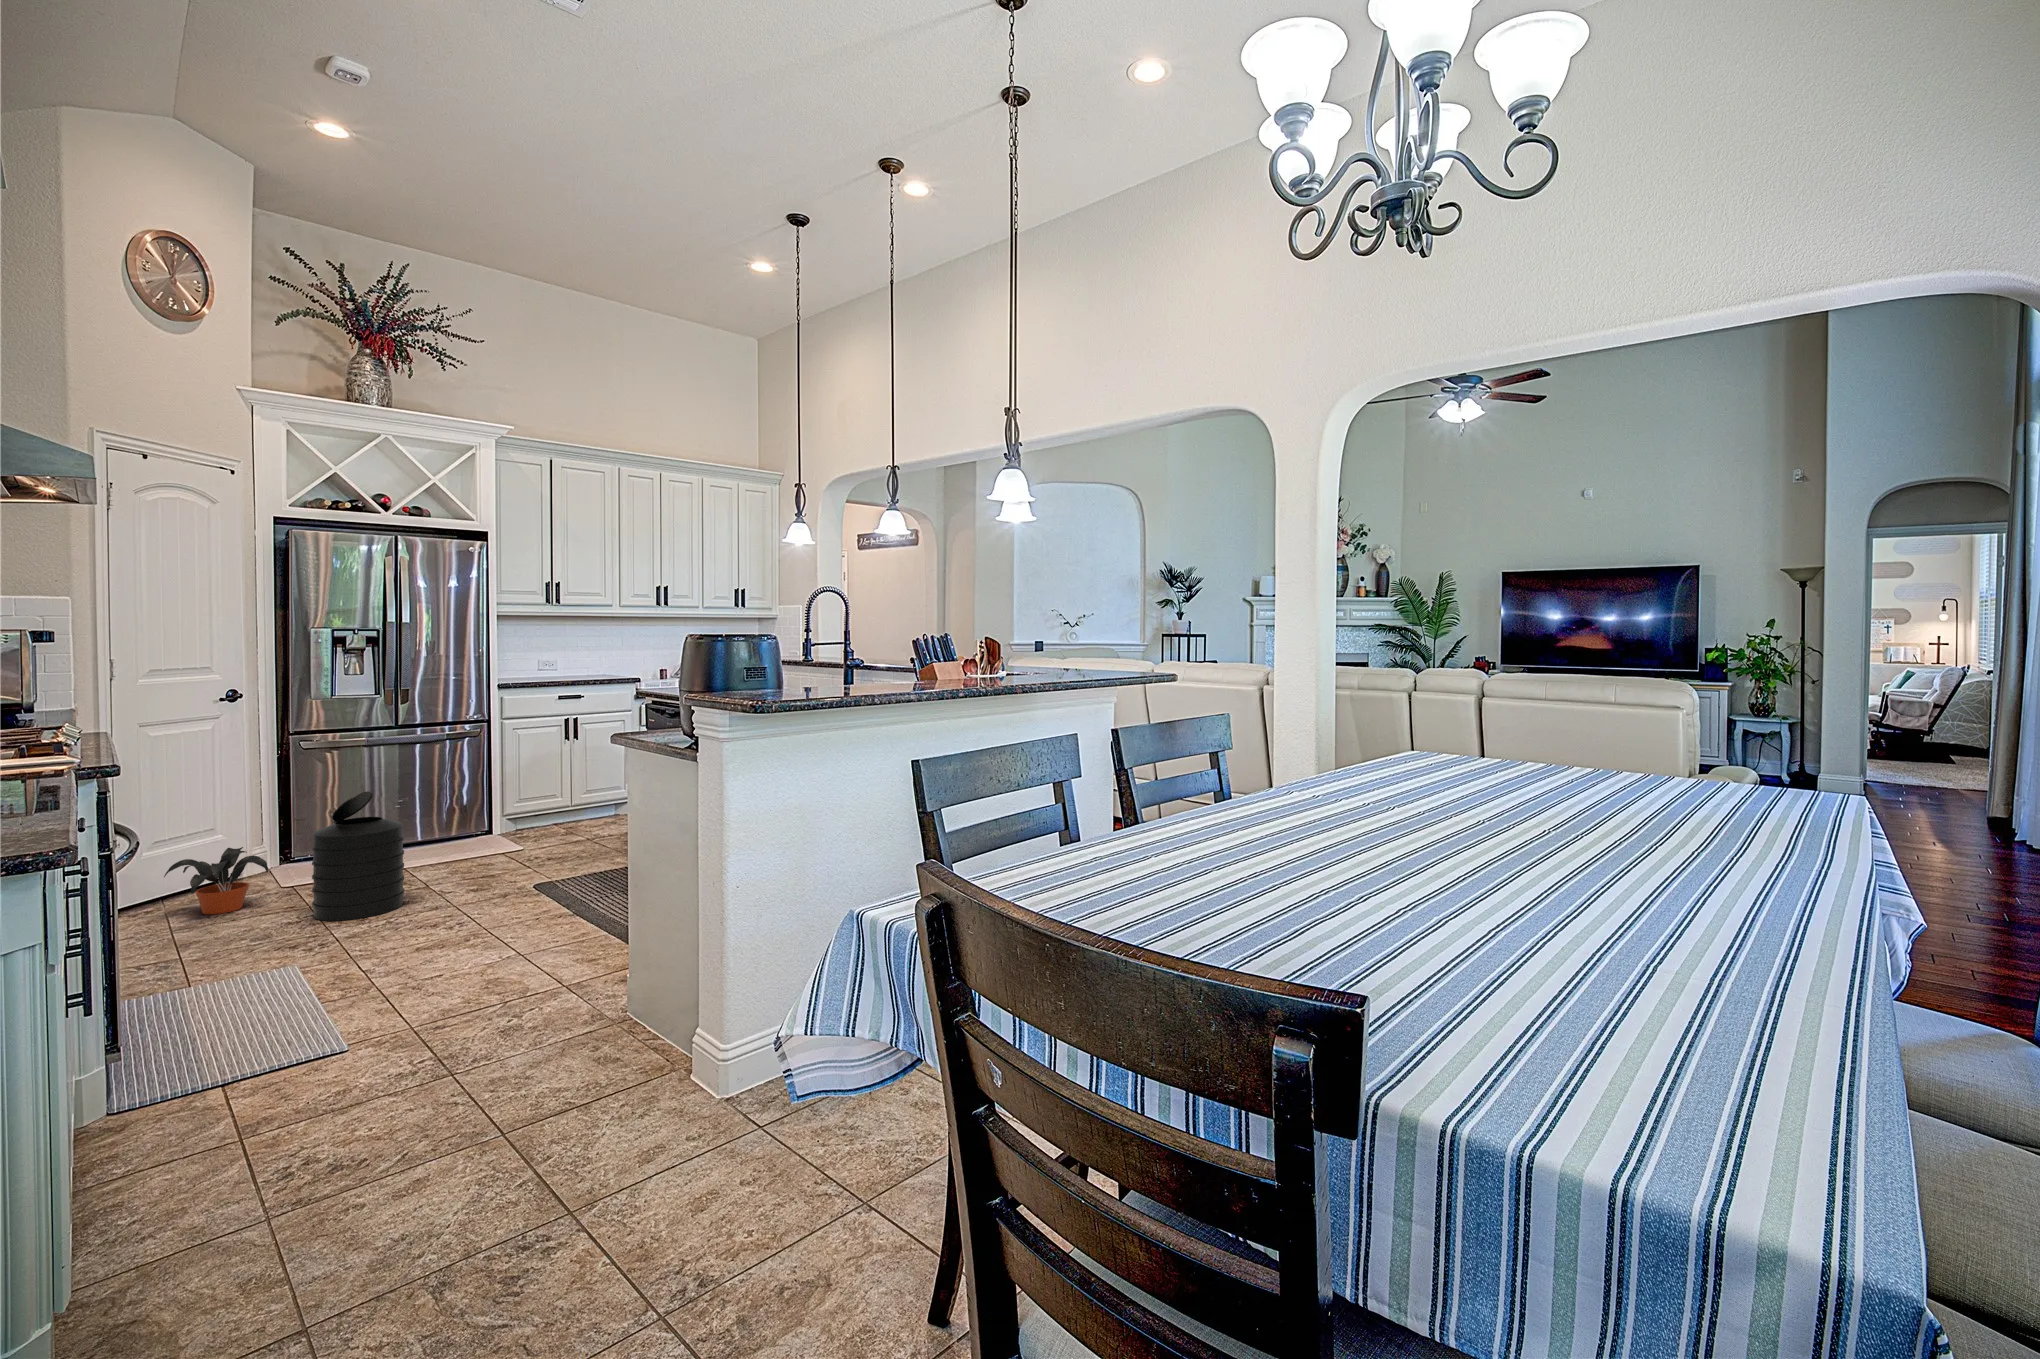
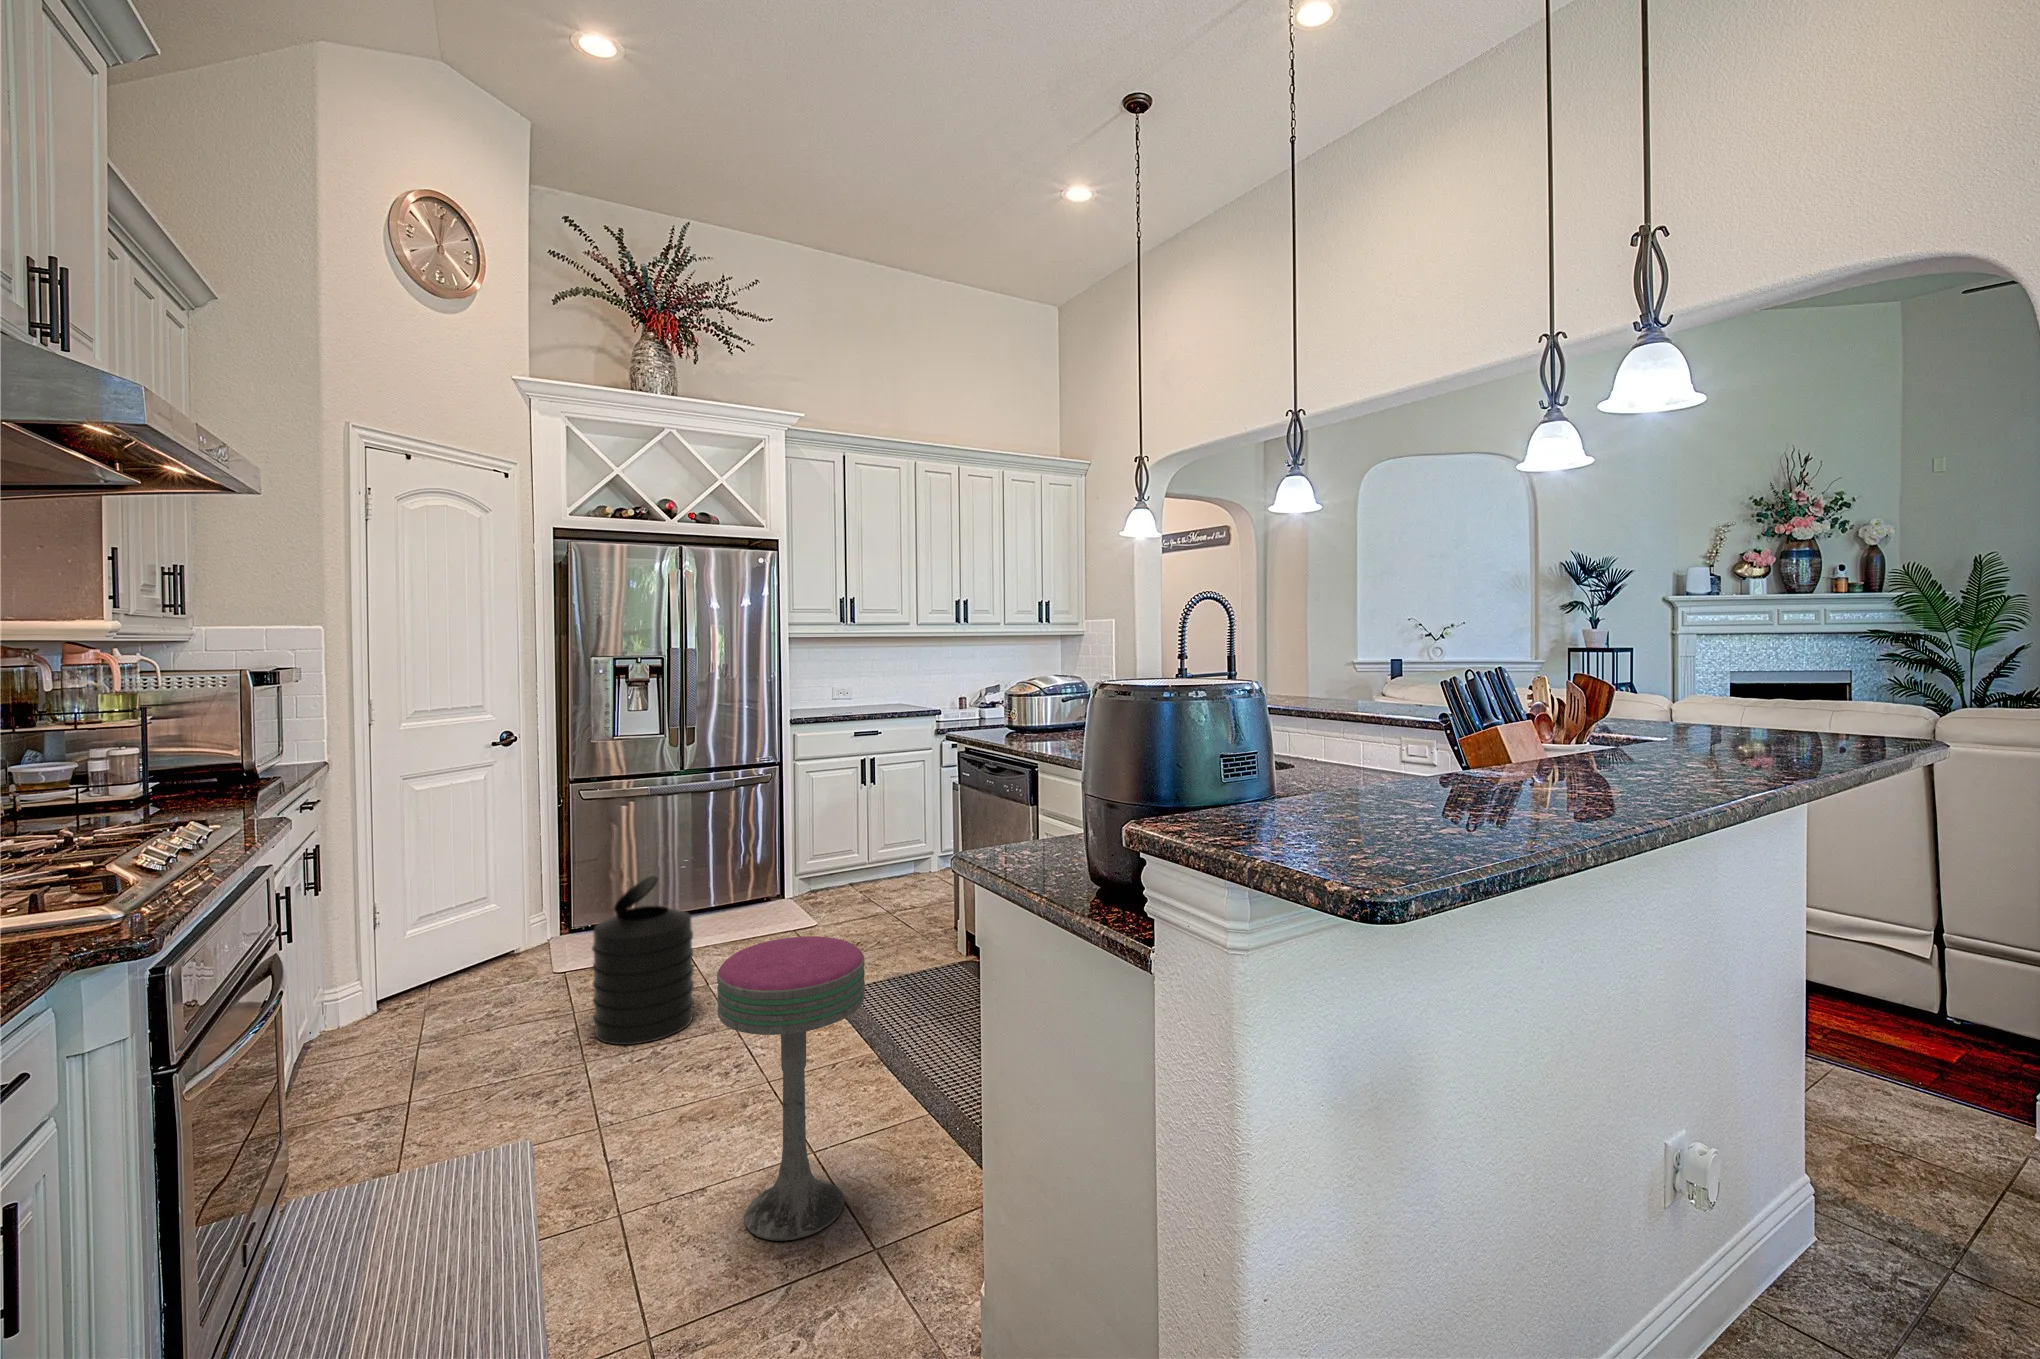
bar stool: none [424,801,537,994] -> present [717,936,865,1241]
potted plant: present [164,847,268,914] -> none [442,930,549,1017]

